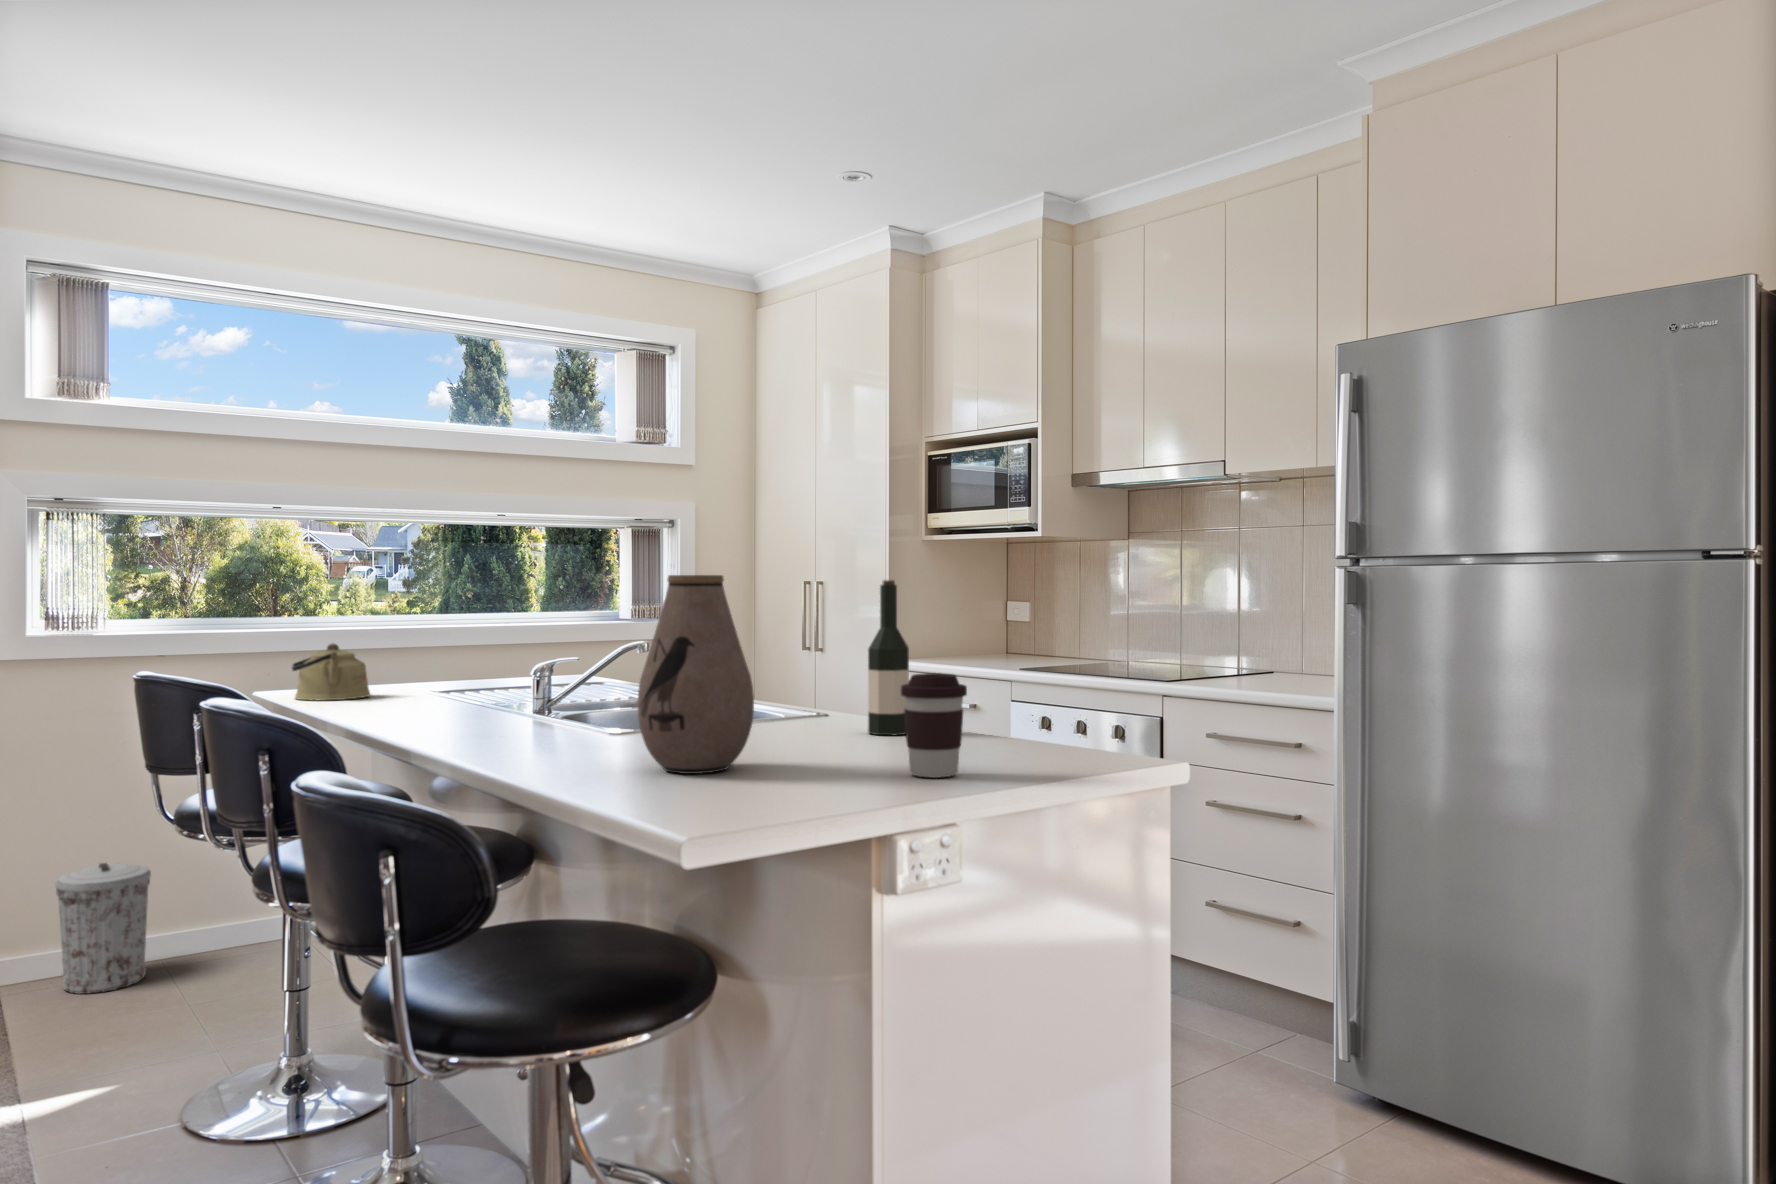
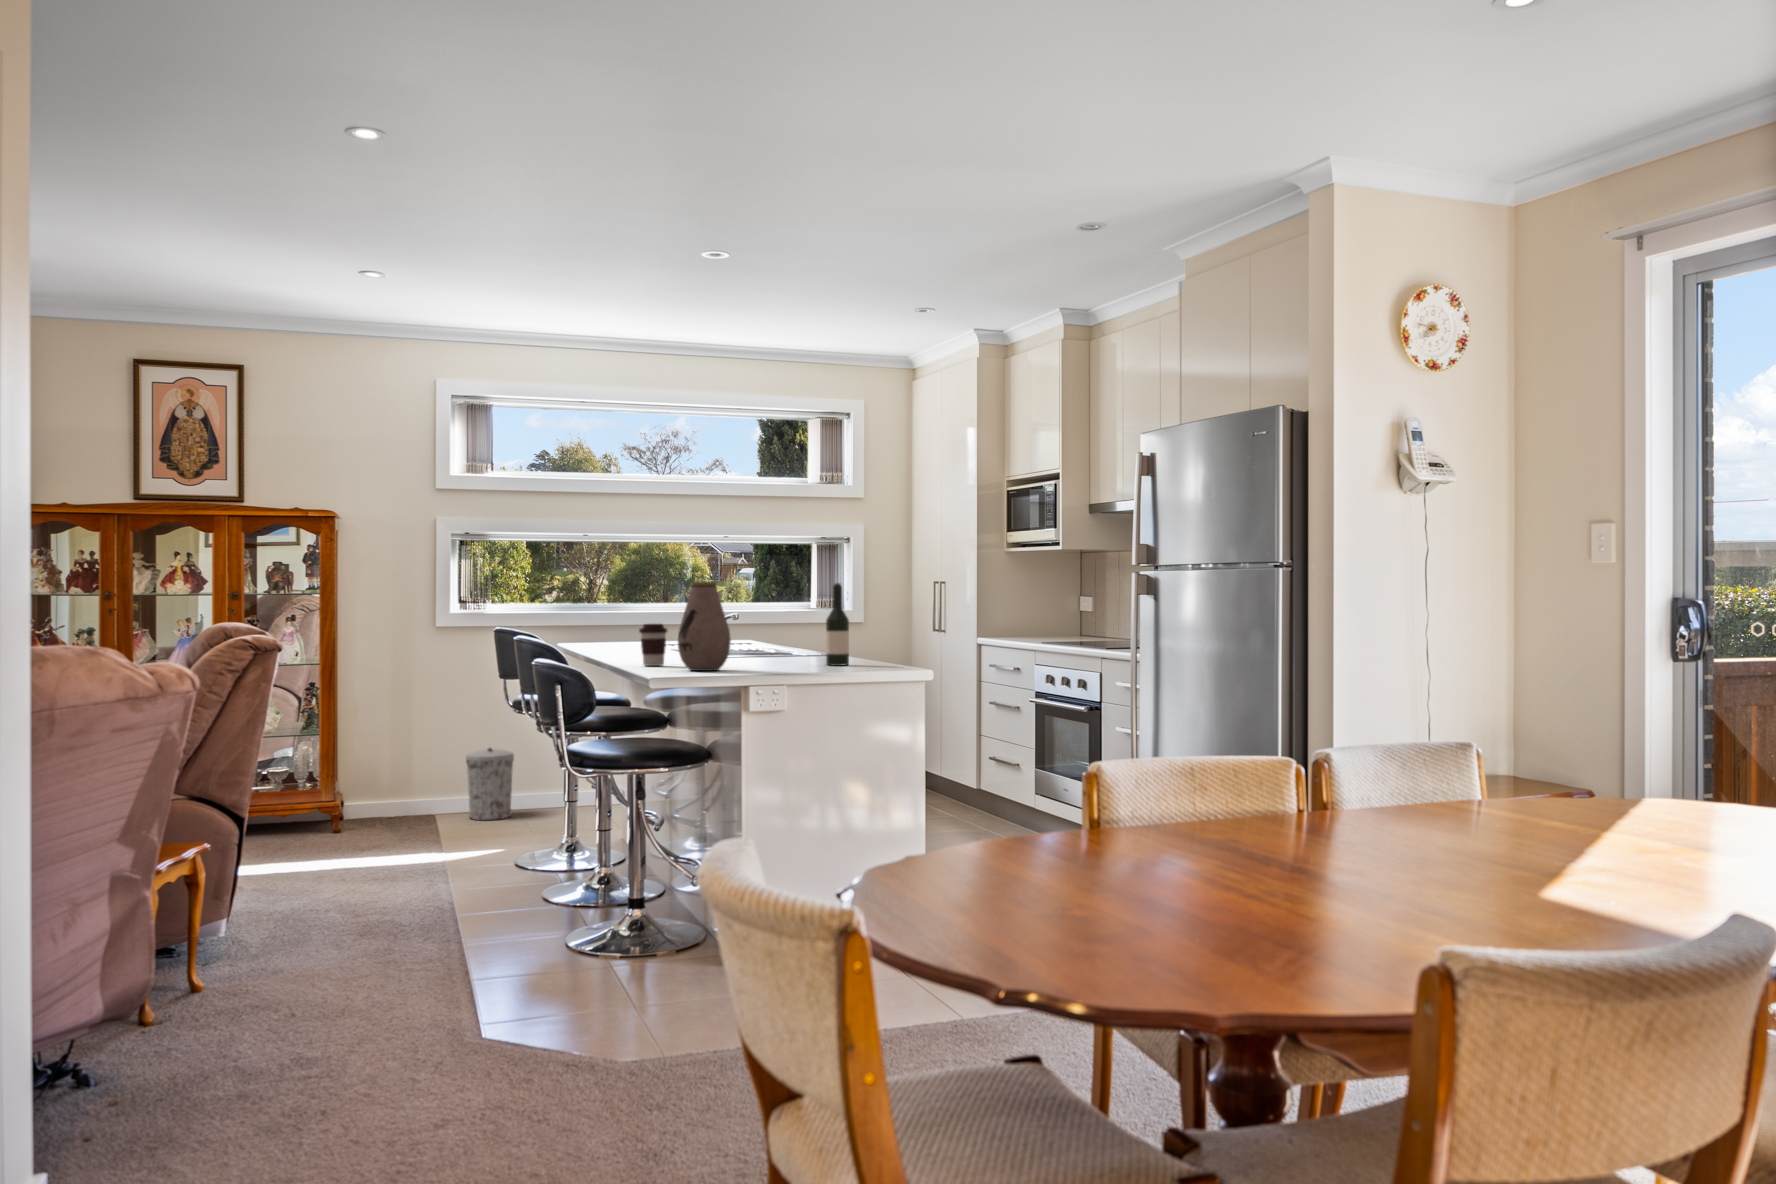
kettle: present [292,643,370,701] -> none [576,619,619,650]
coffee cup: present [901,673,967,778] -> present [639,624,667,666]

